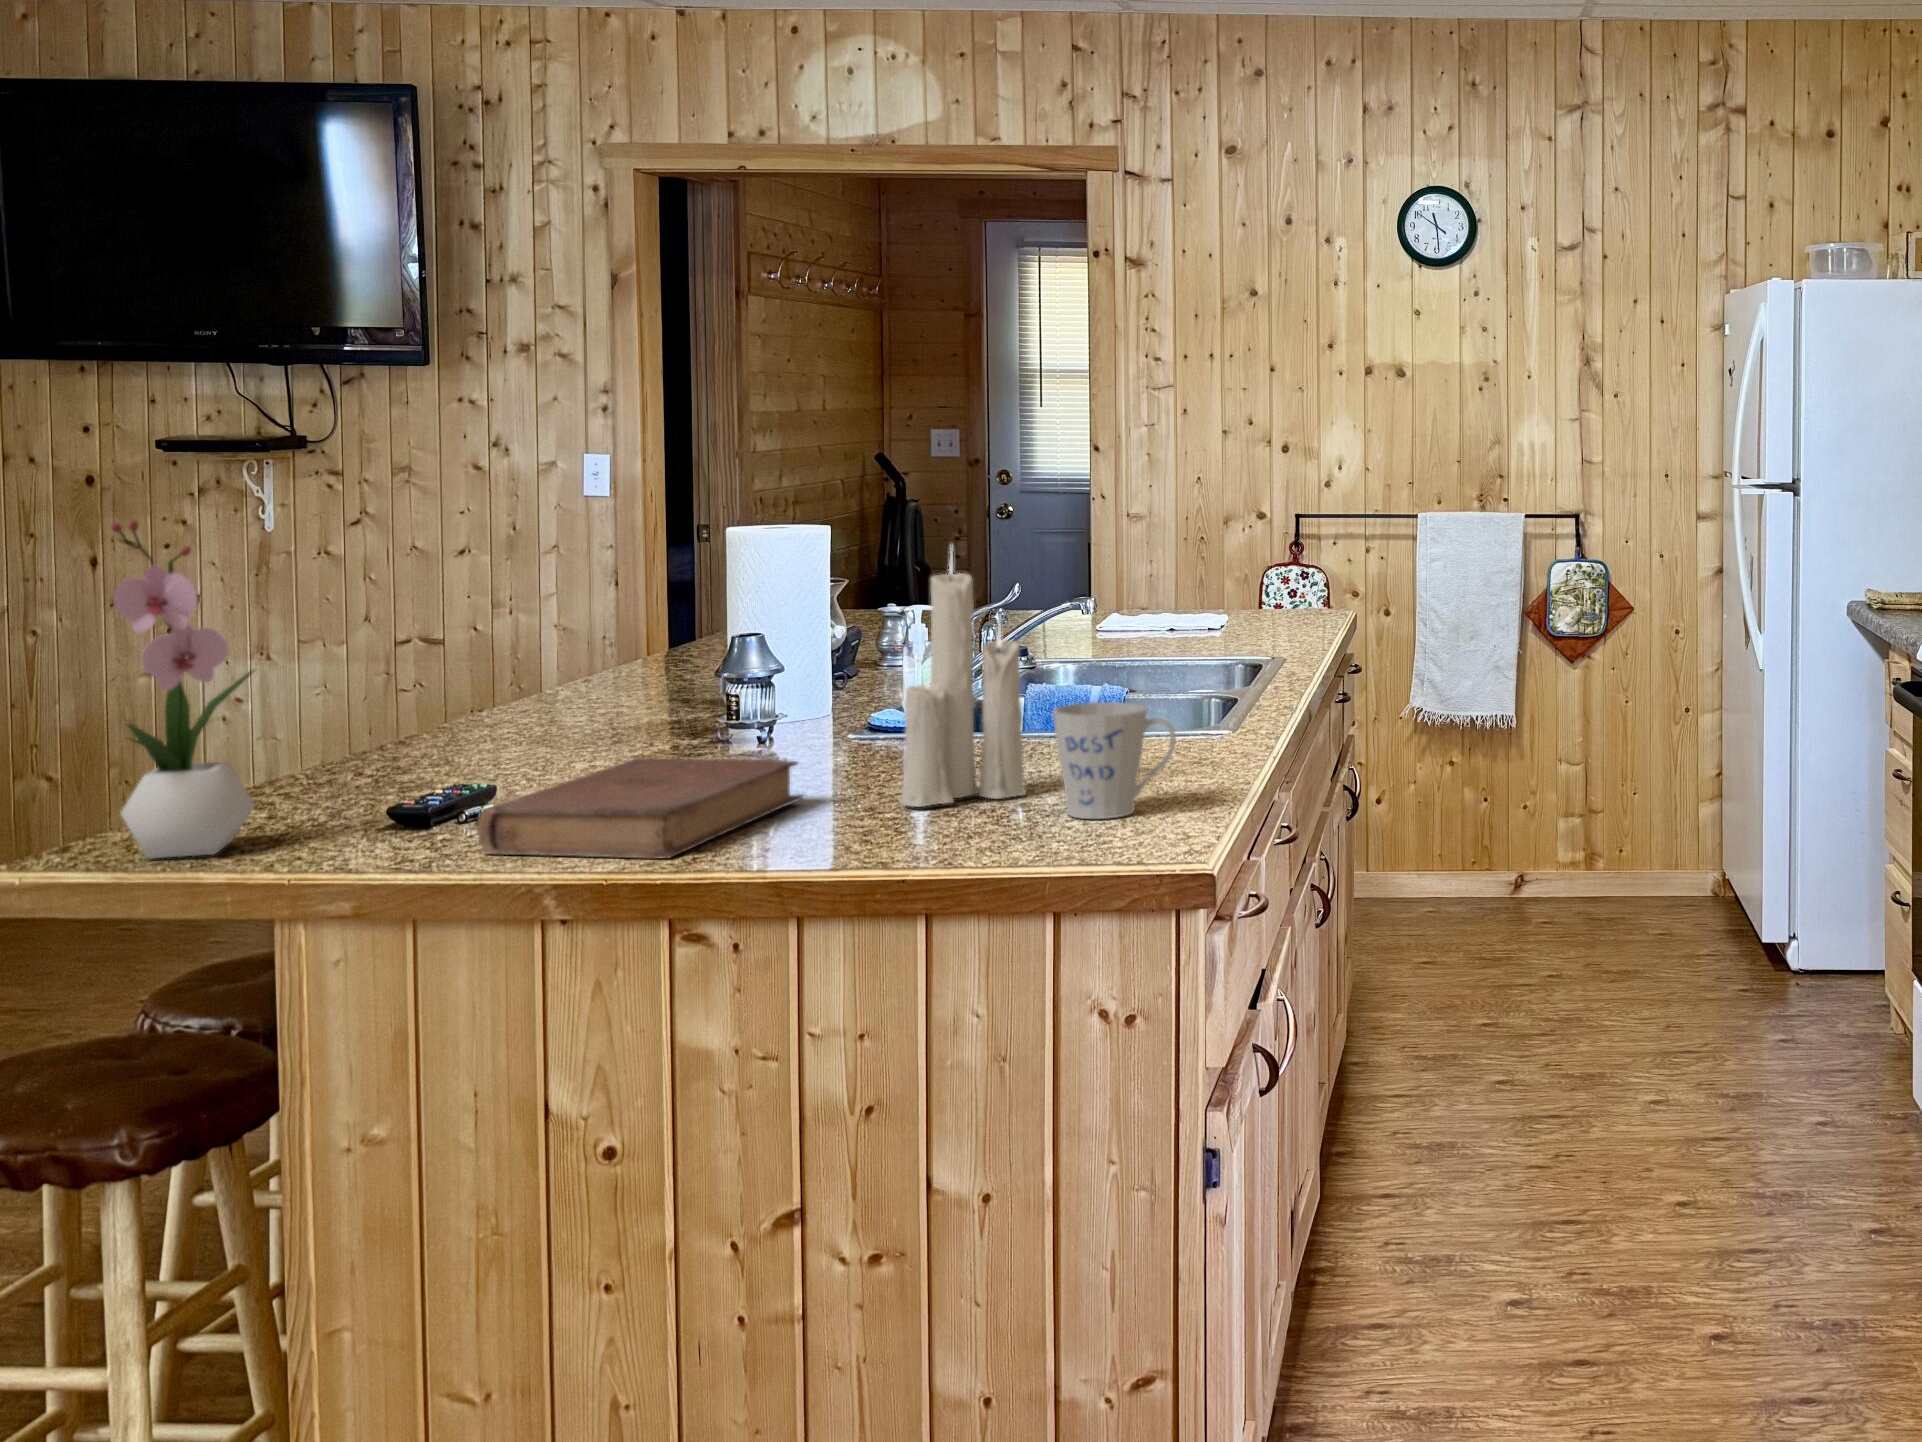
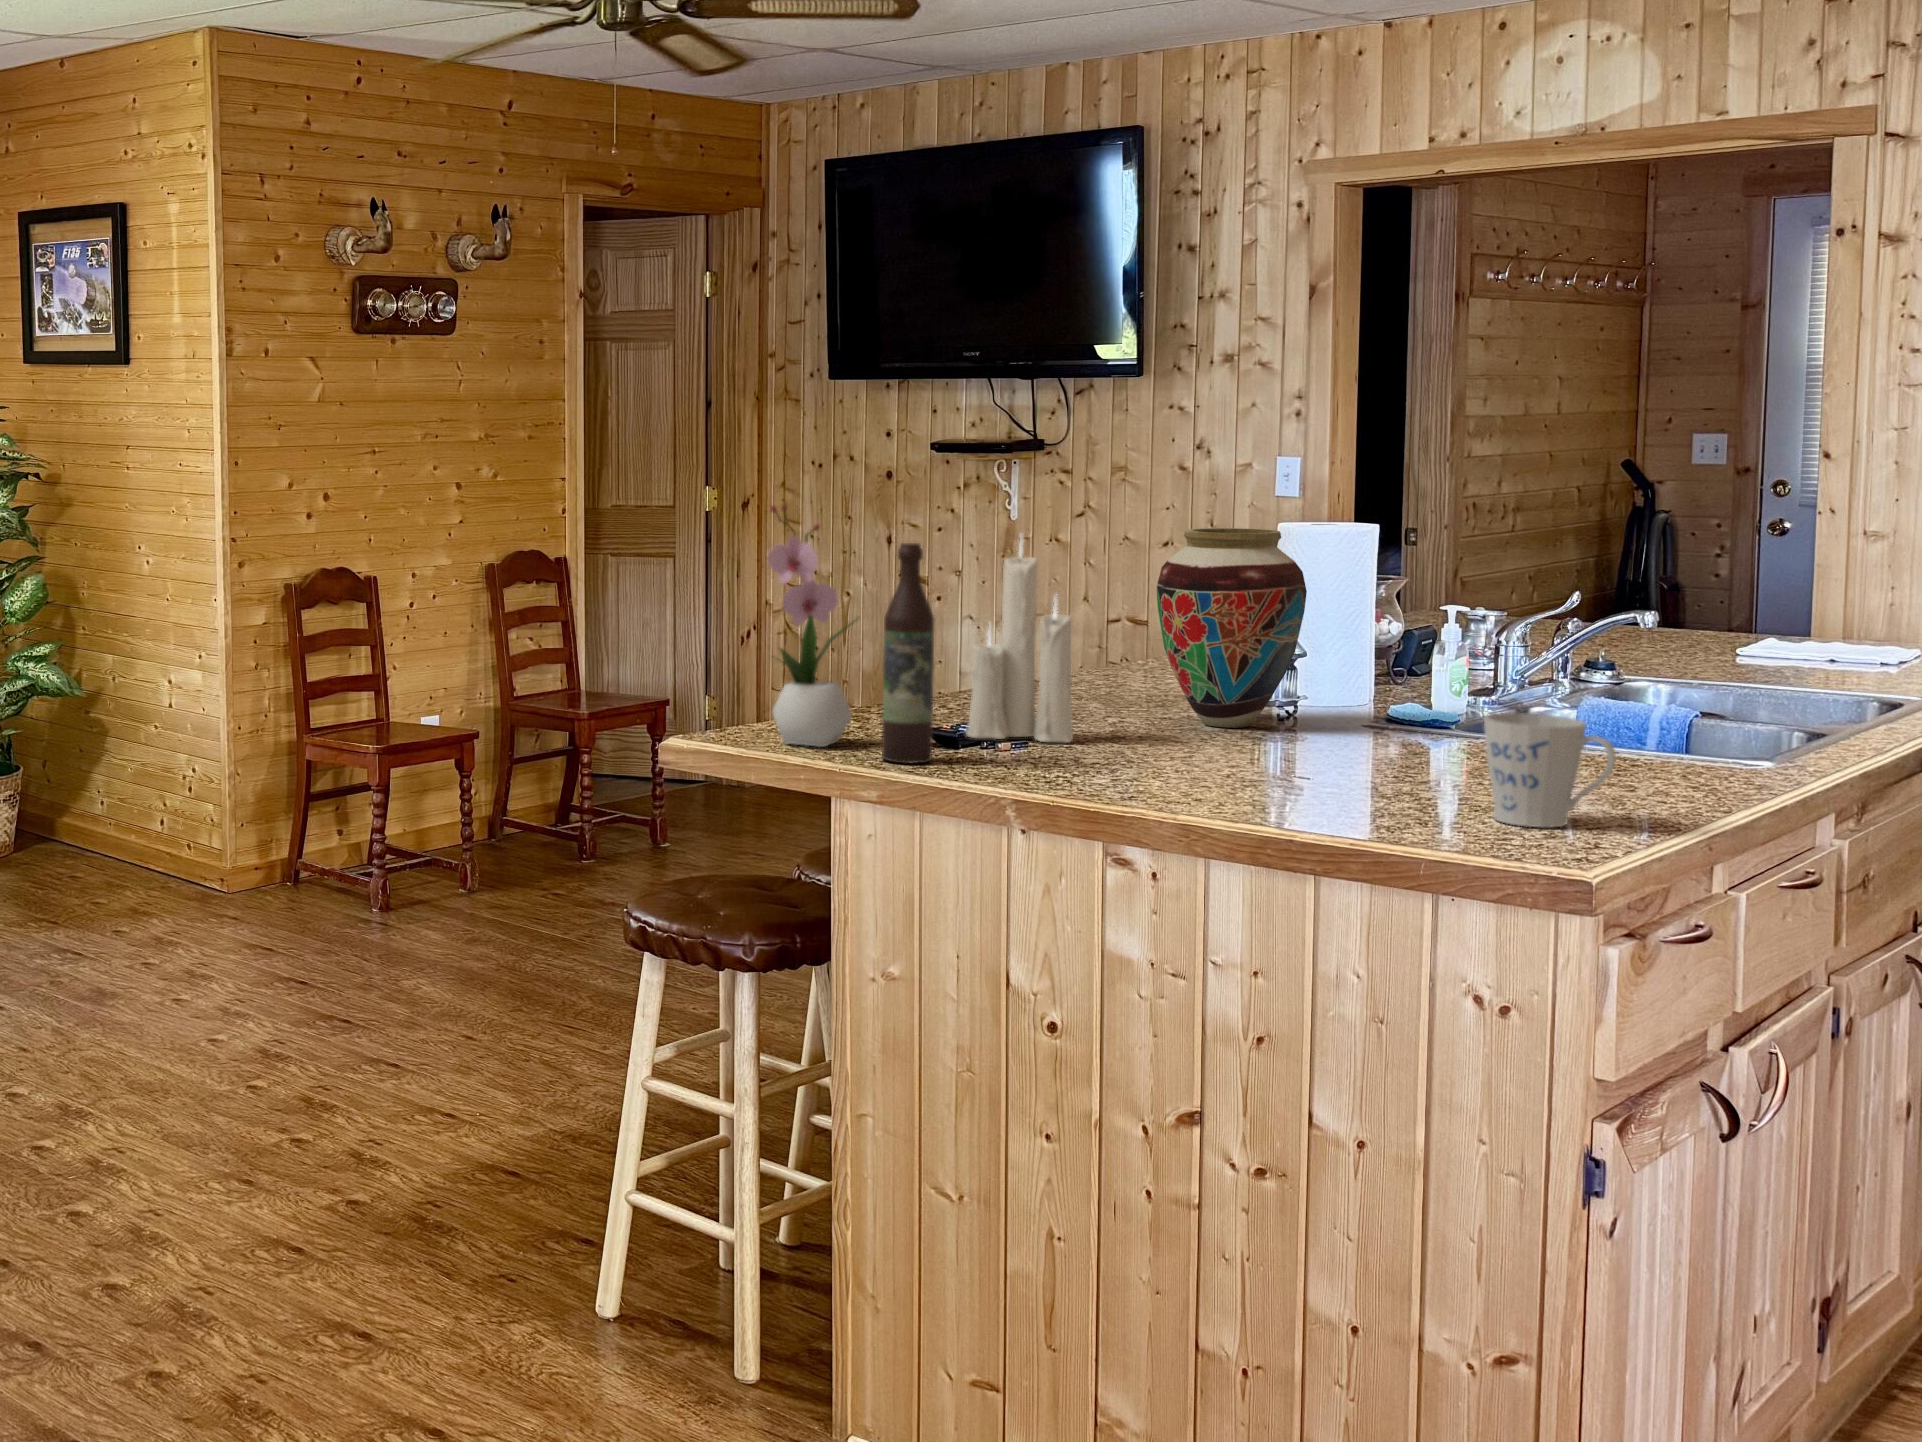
vase: none [617,528,788,753] -> present [1157,528,1307,728]
candle: present [899,550,1026,807] -> present [966,544,1073,743]
wine bottle: none [313,565,392,860] -> present [882,543,934,764]
book: present [477,758,803,859] -> none [985,719,1264,796]

